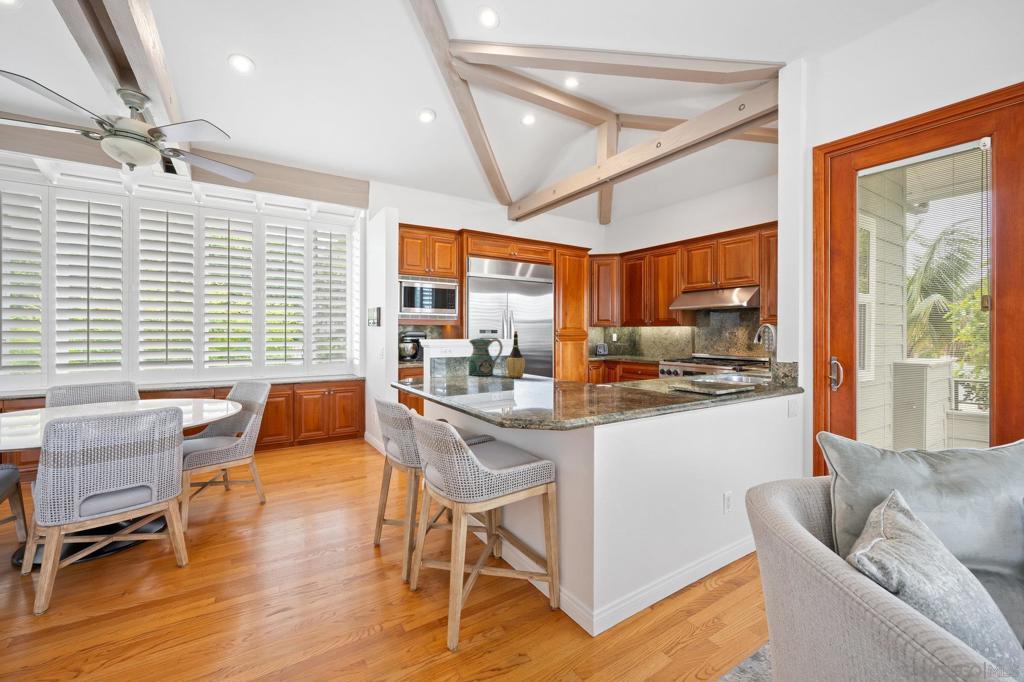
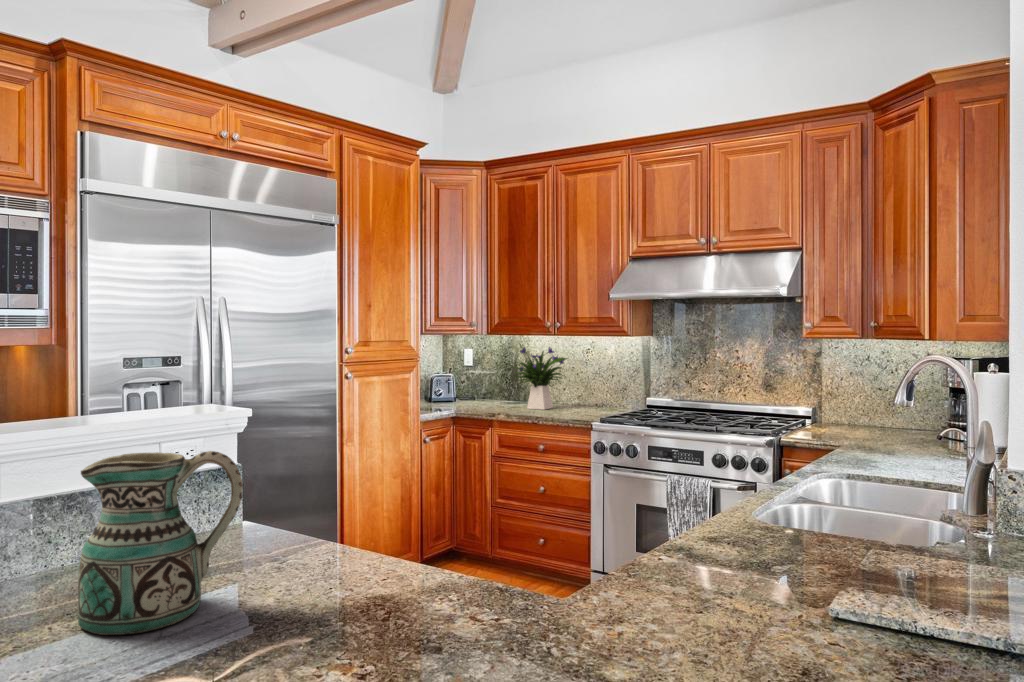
flower arrangement: none [626,330,656,359] -> present [515,346,567,410]
wine bottle: present [506,331,525,378] -> none [270,428,353,635]

